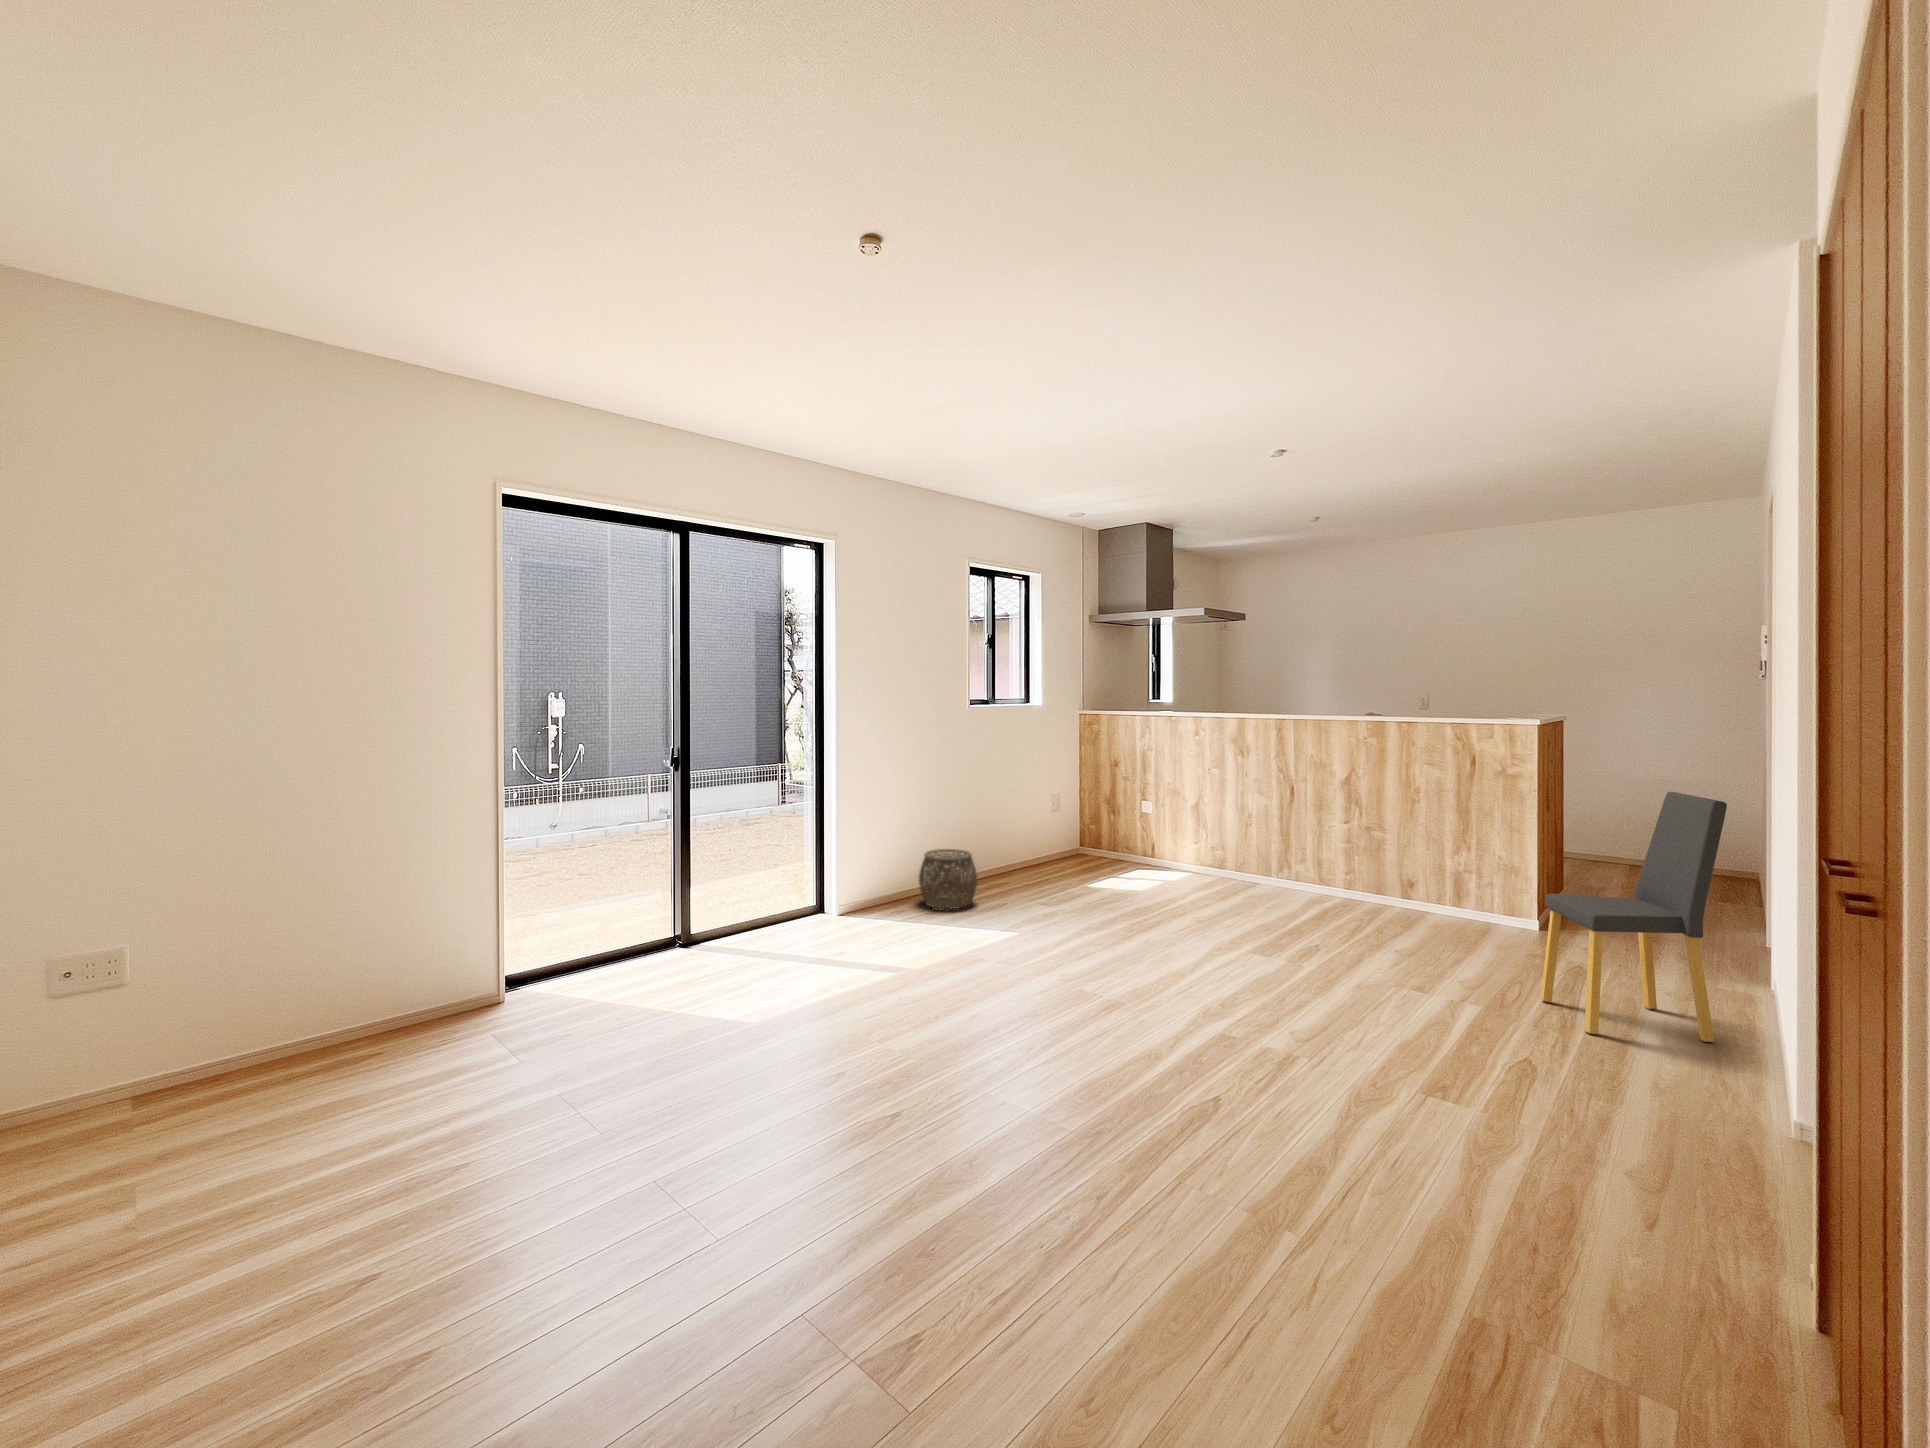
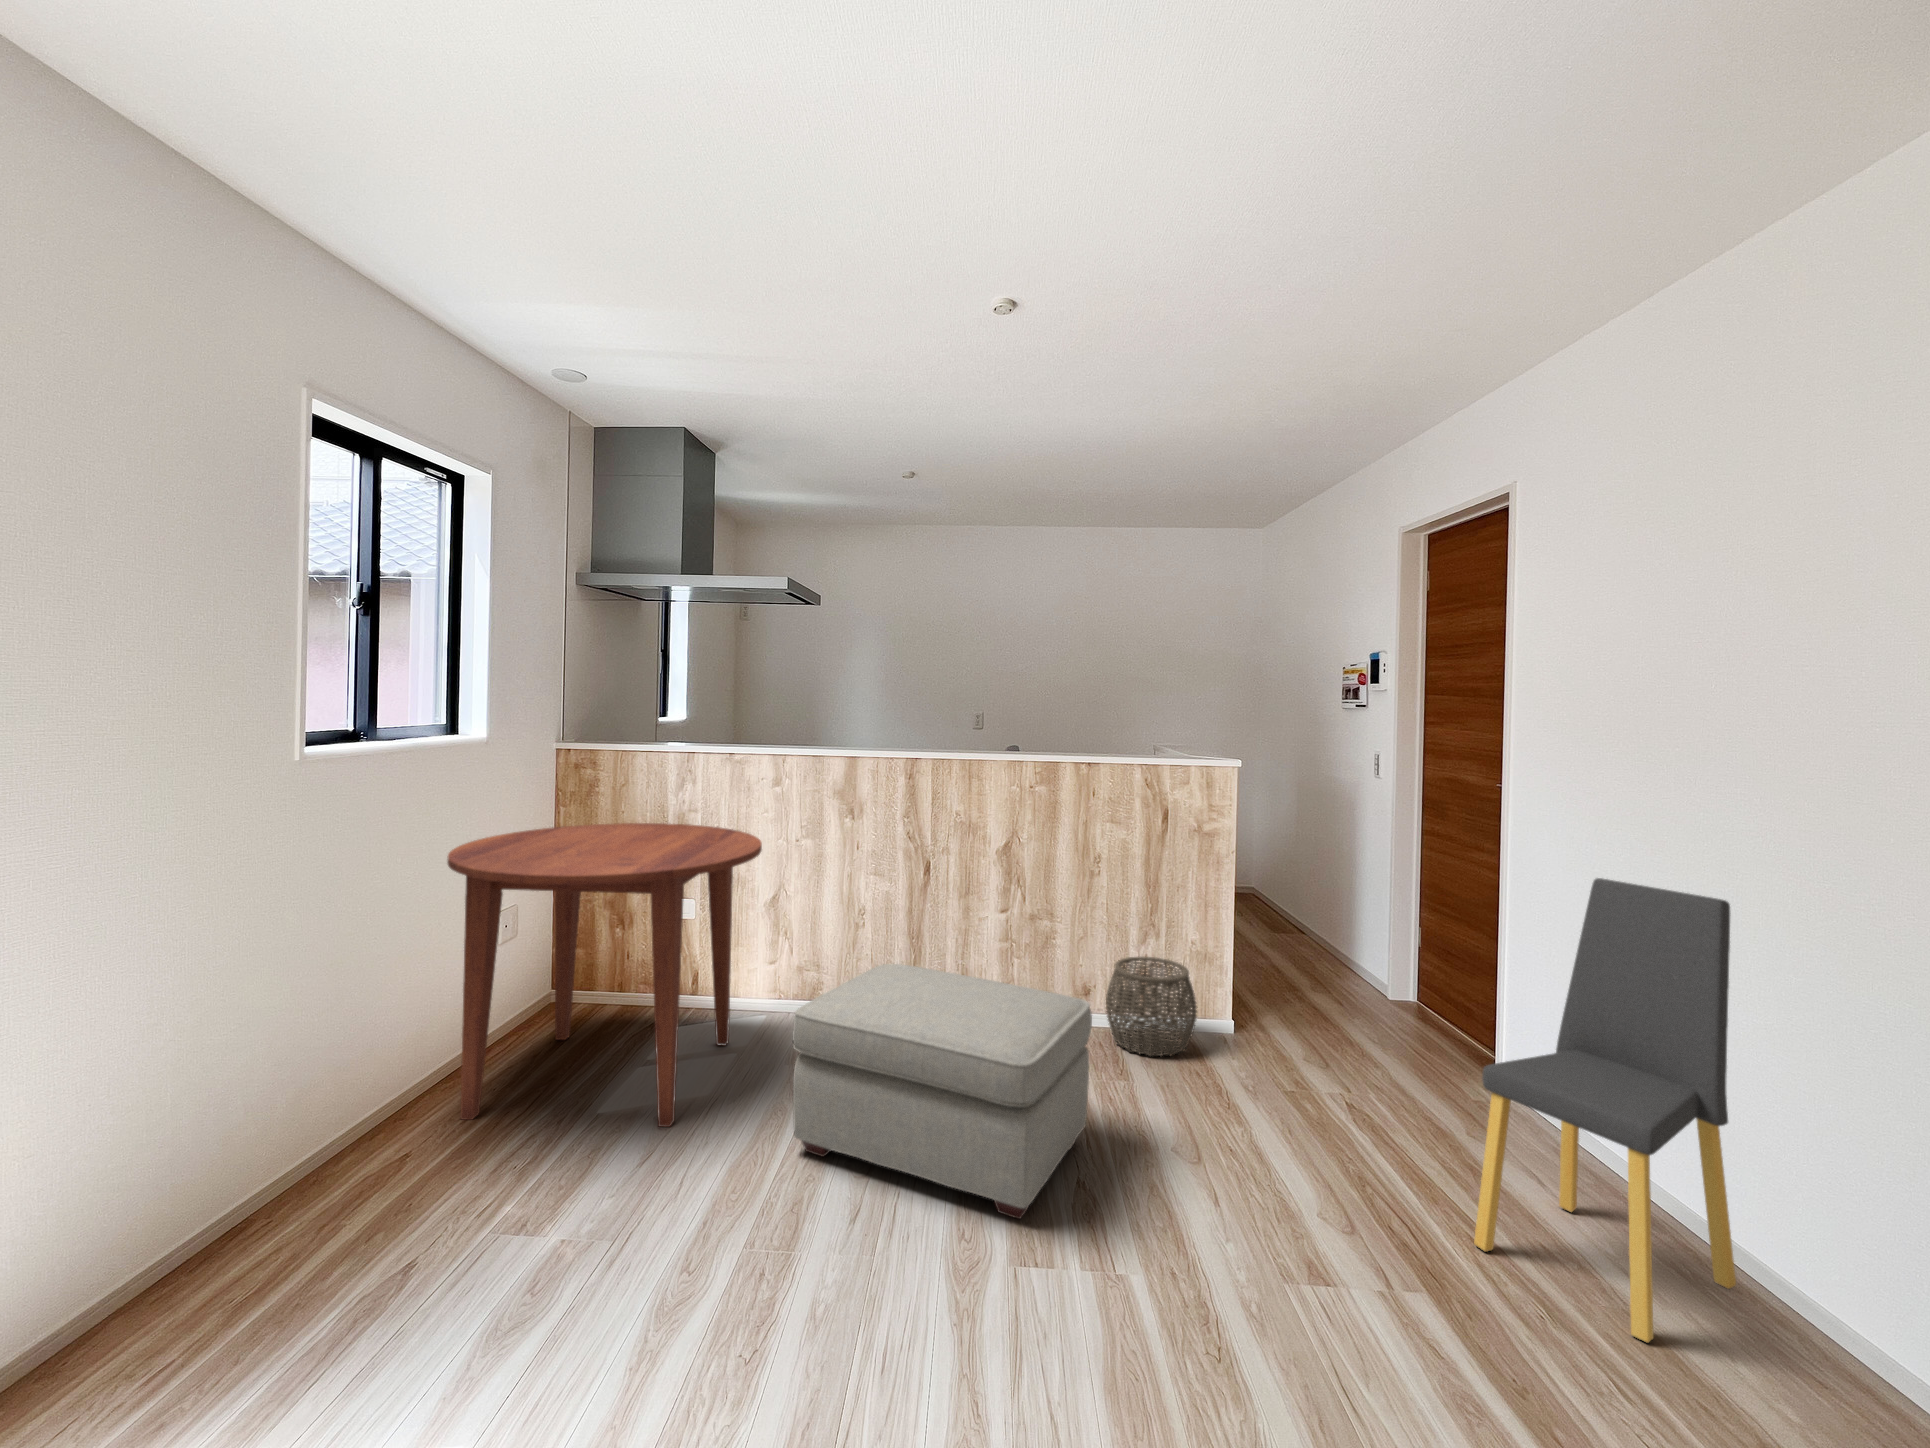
dining table: none [1023,754,1176,896] -> present [447,823,762,1127]
ottoman: none [1170,833,1342,945] -> present [792,964,1092,1219]
woven basket: present [919,849,978,909] -> present [1106,957,1197,1057]

